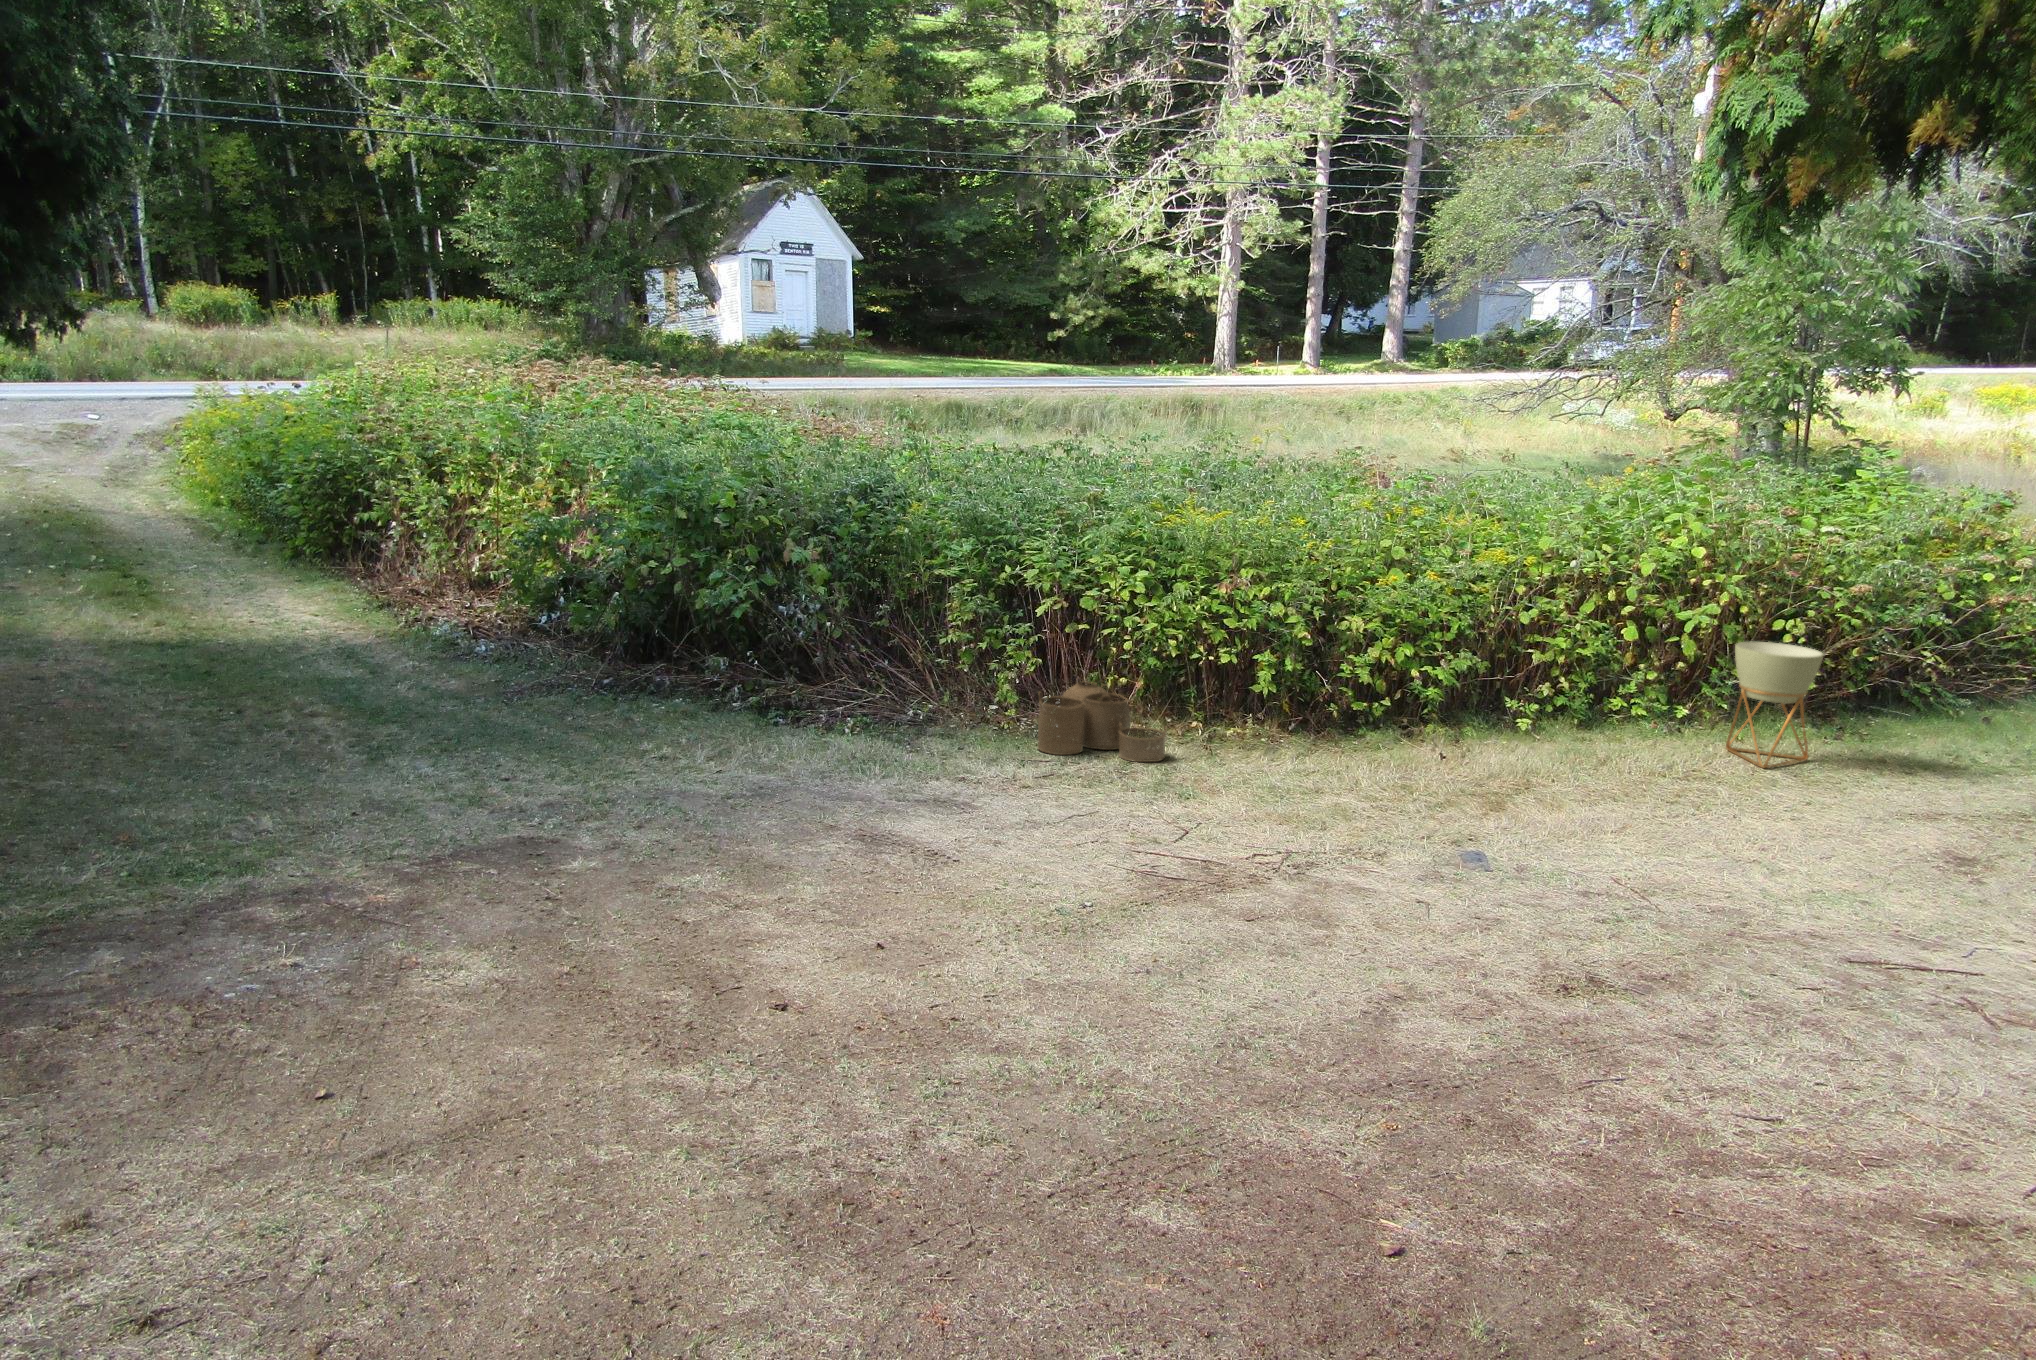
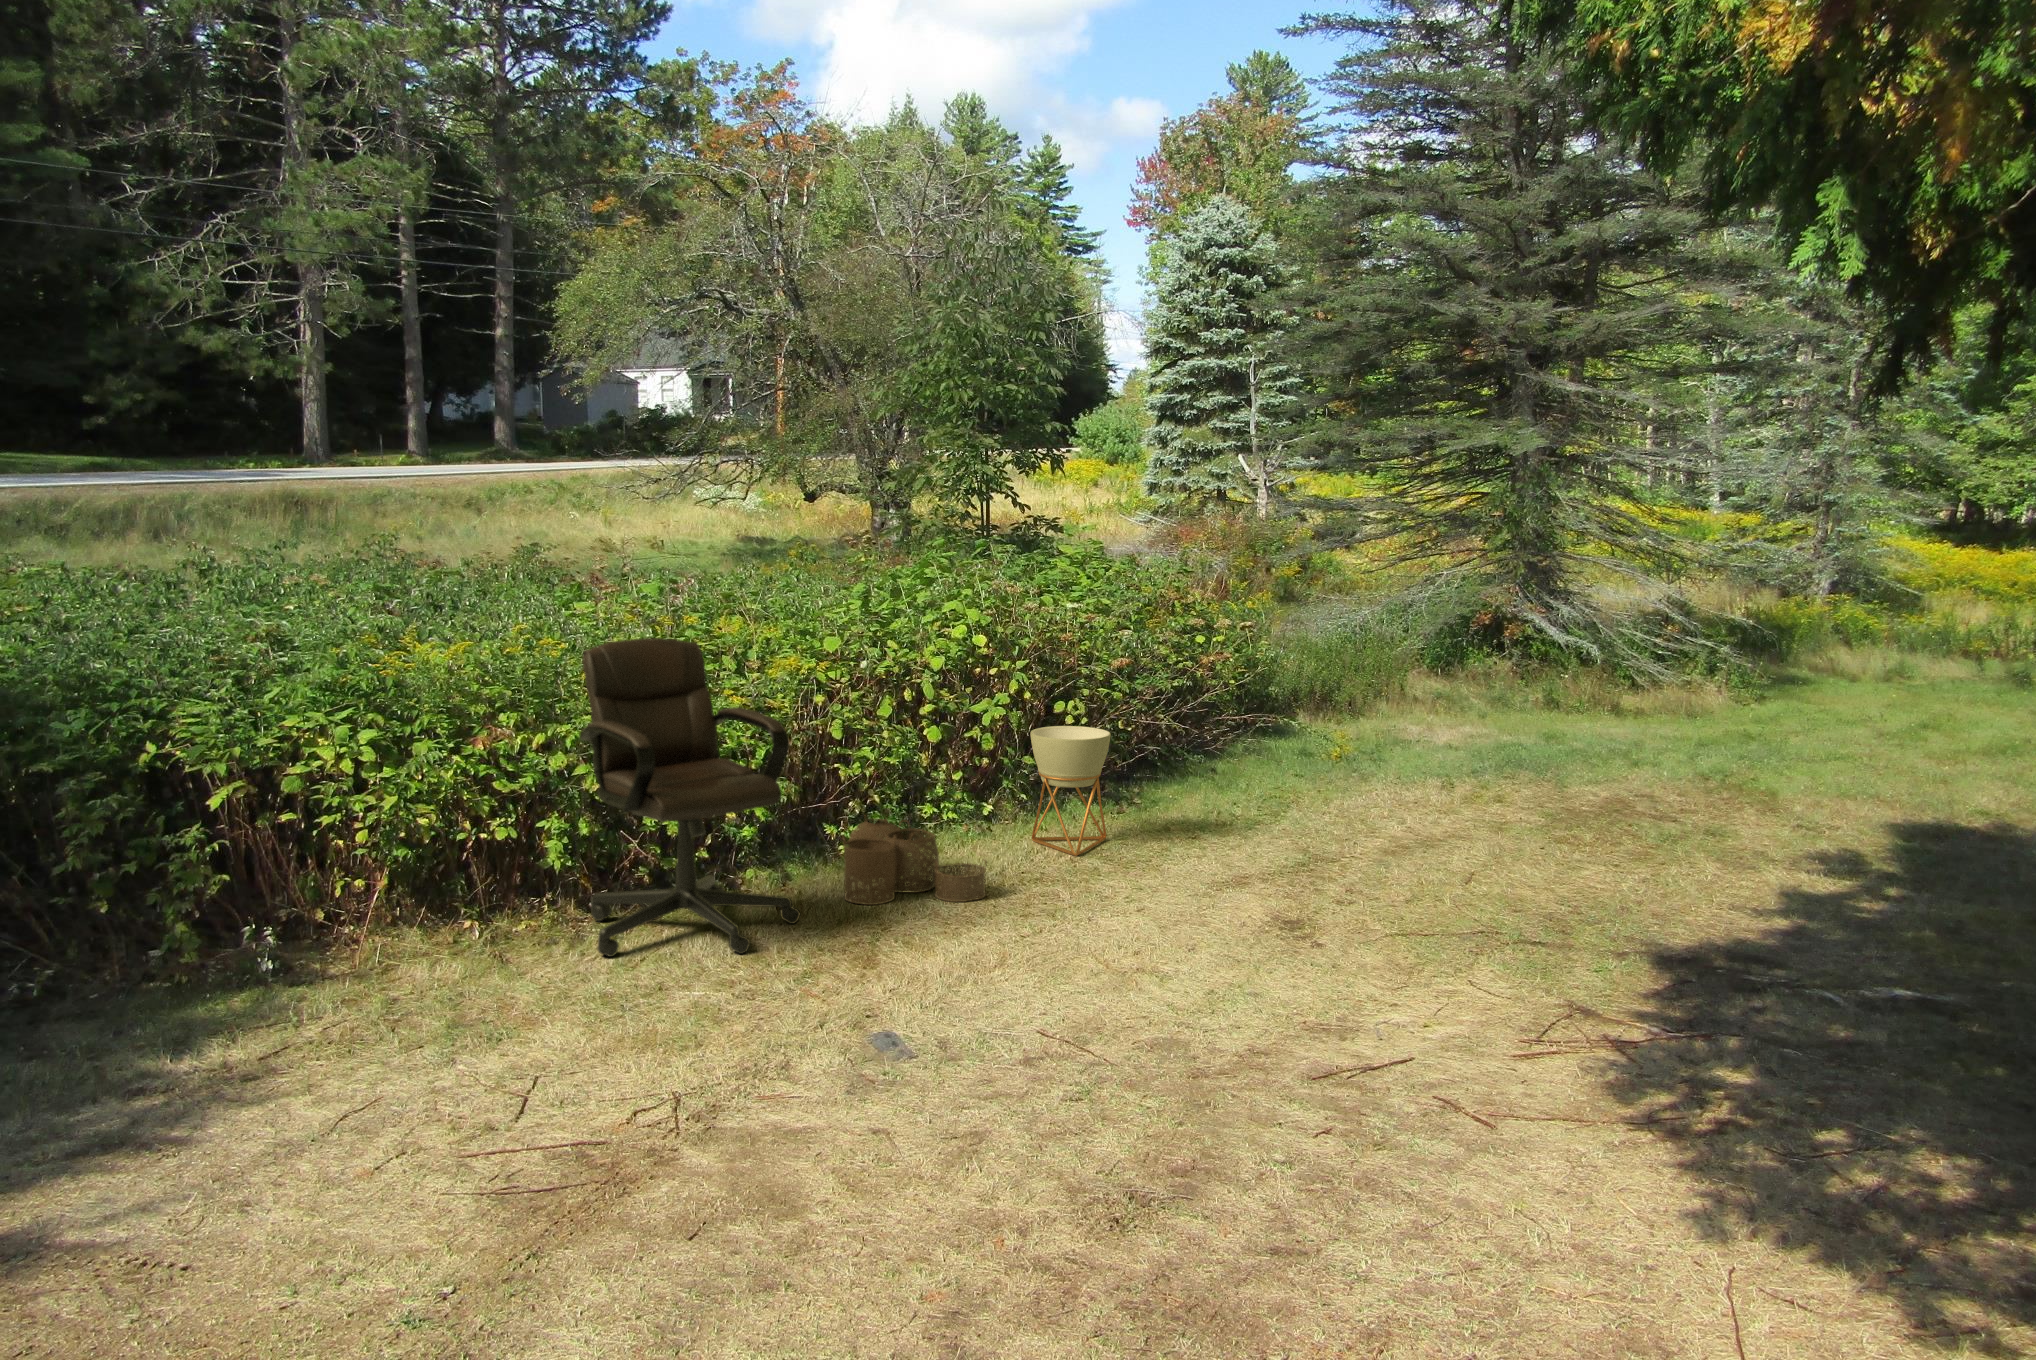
chair: none [1284,518,1464,785] -> present [580,638,800,957]
woven basket: present [1038,677,1167,762] -> present [842,815,986,905]

